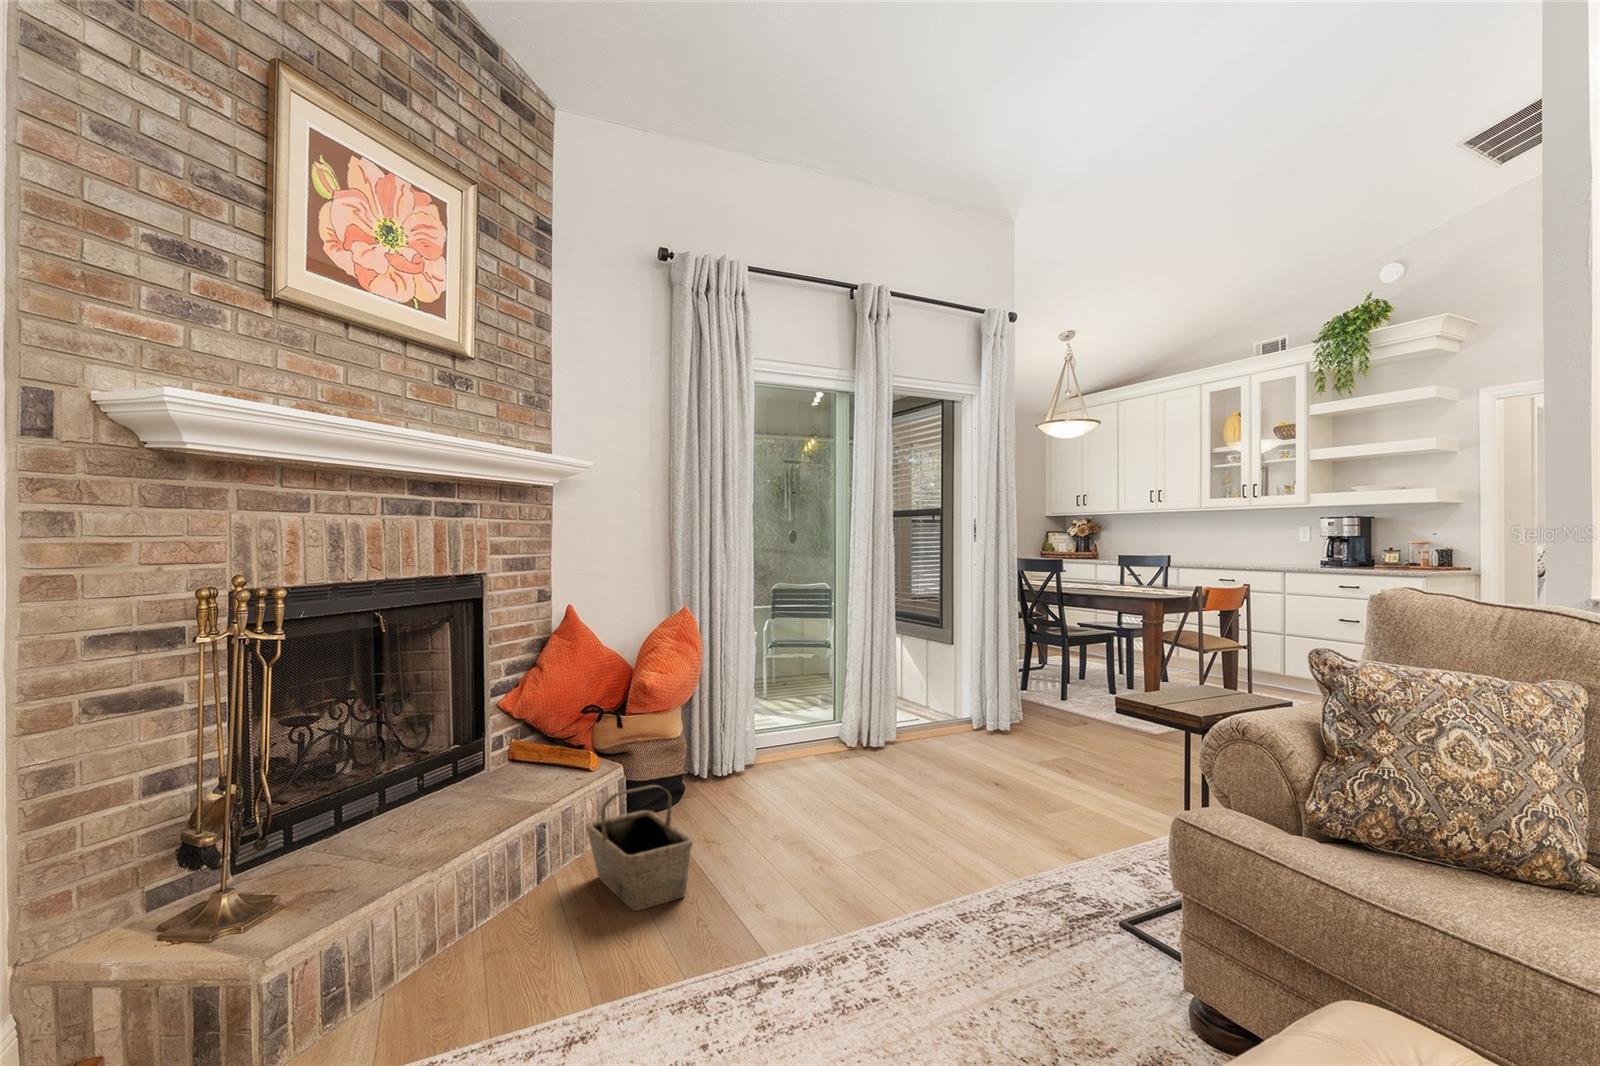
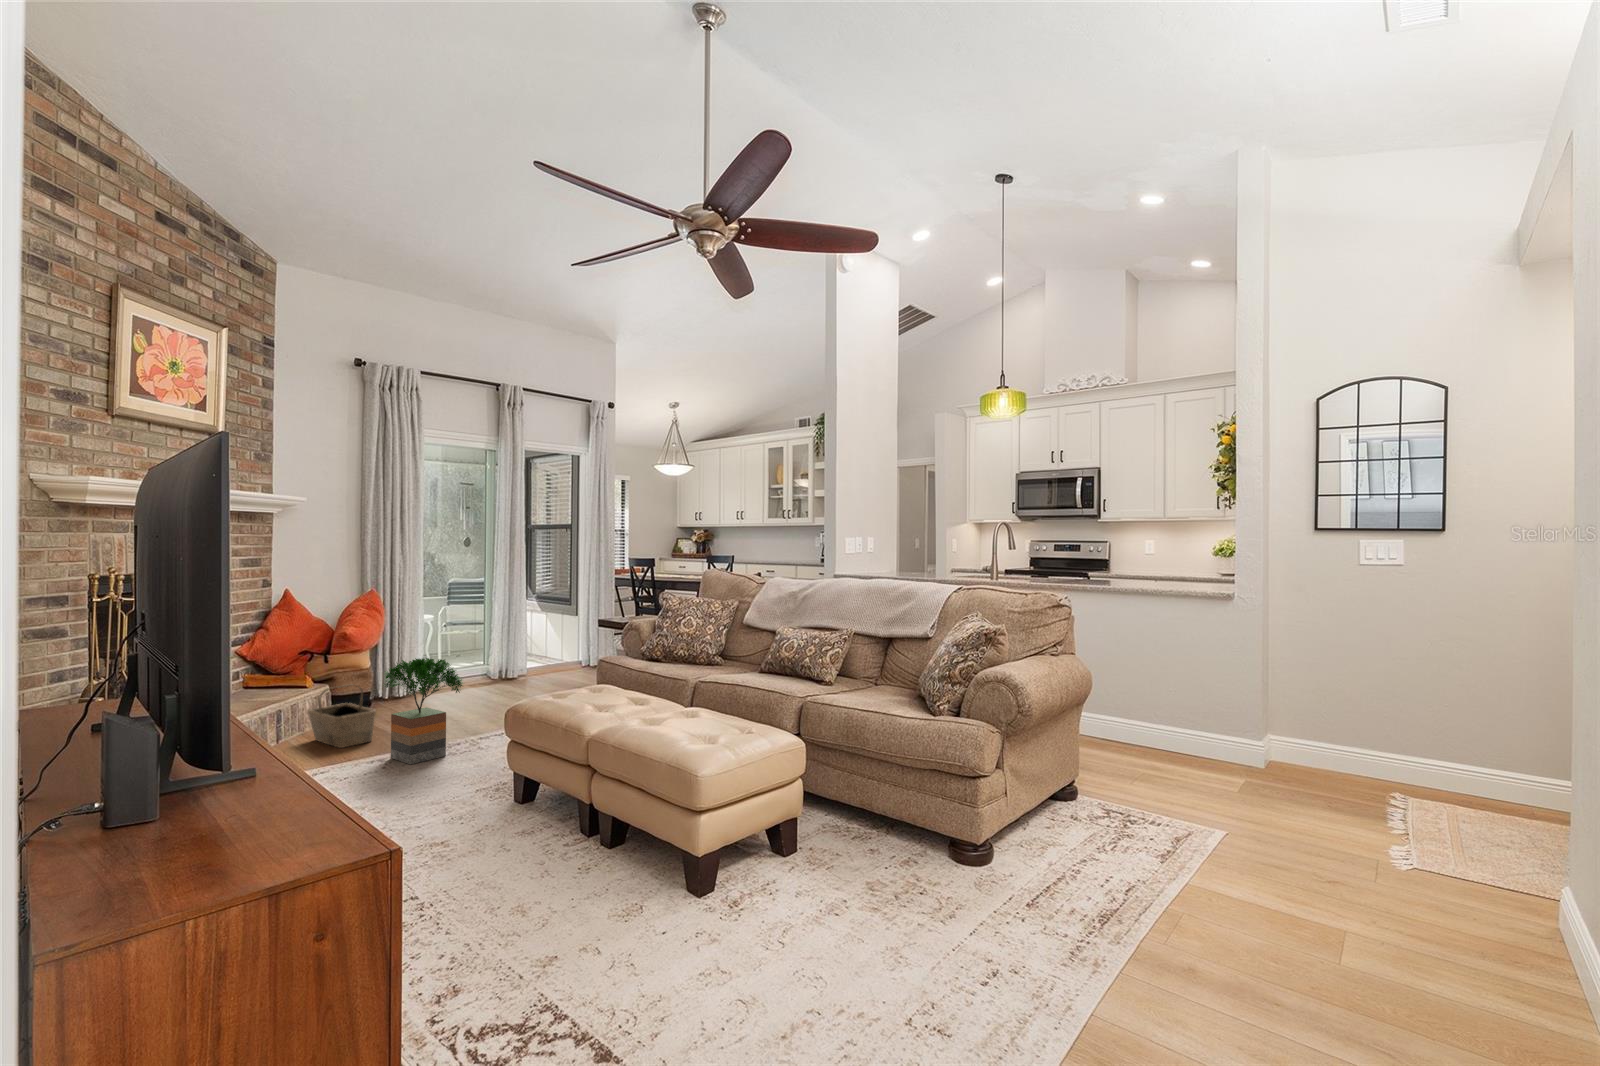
potted tree: none [703,760,861,1004] -> present [384,658,463,764]

